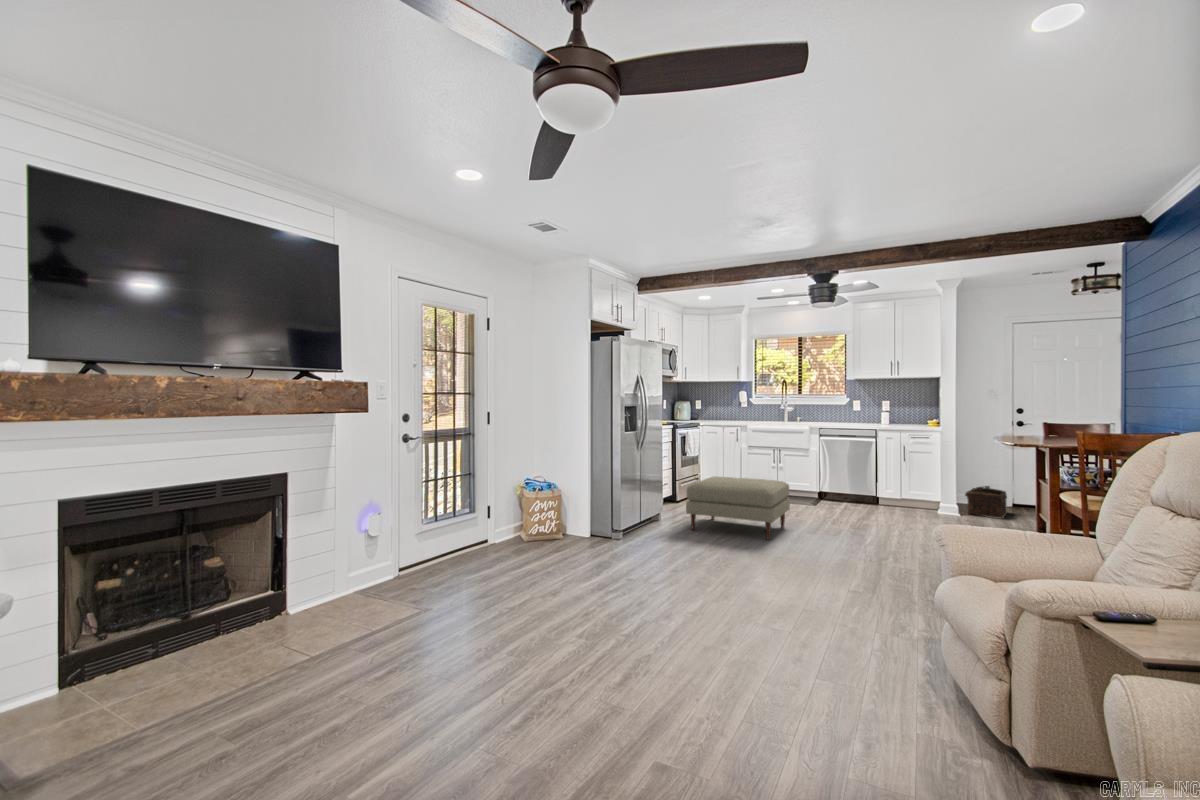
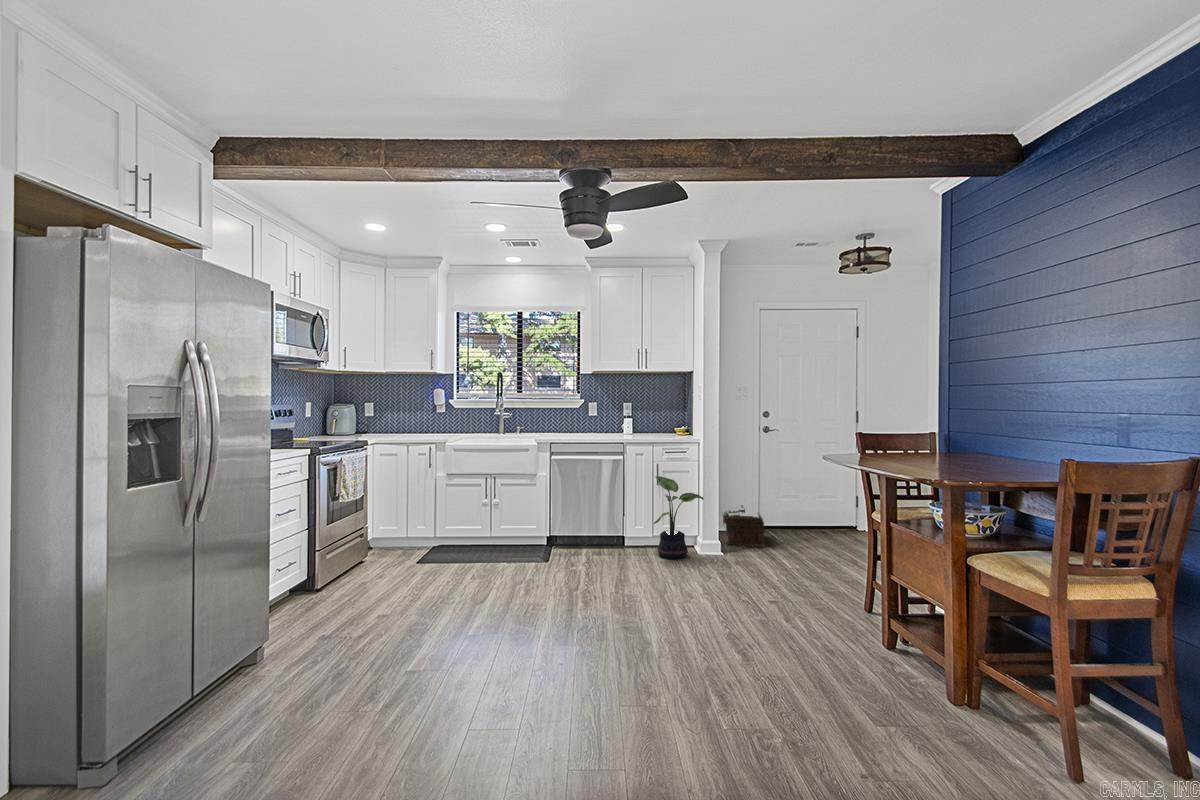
potted plant: none [894,456,939,516] -> present [654,476,703,559]
ottoman: present [686,476,790,540] -> none [311,543,528,687]

